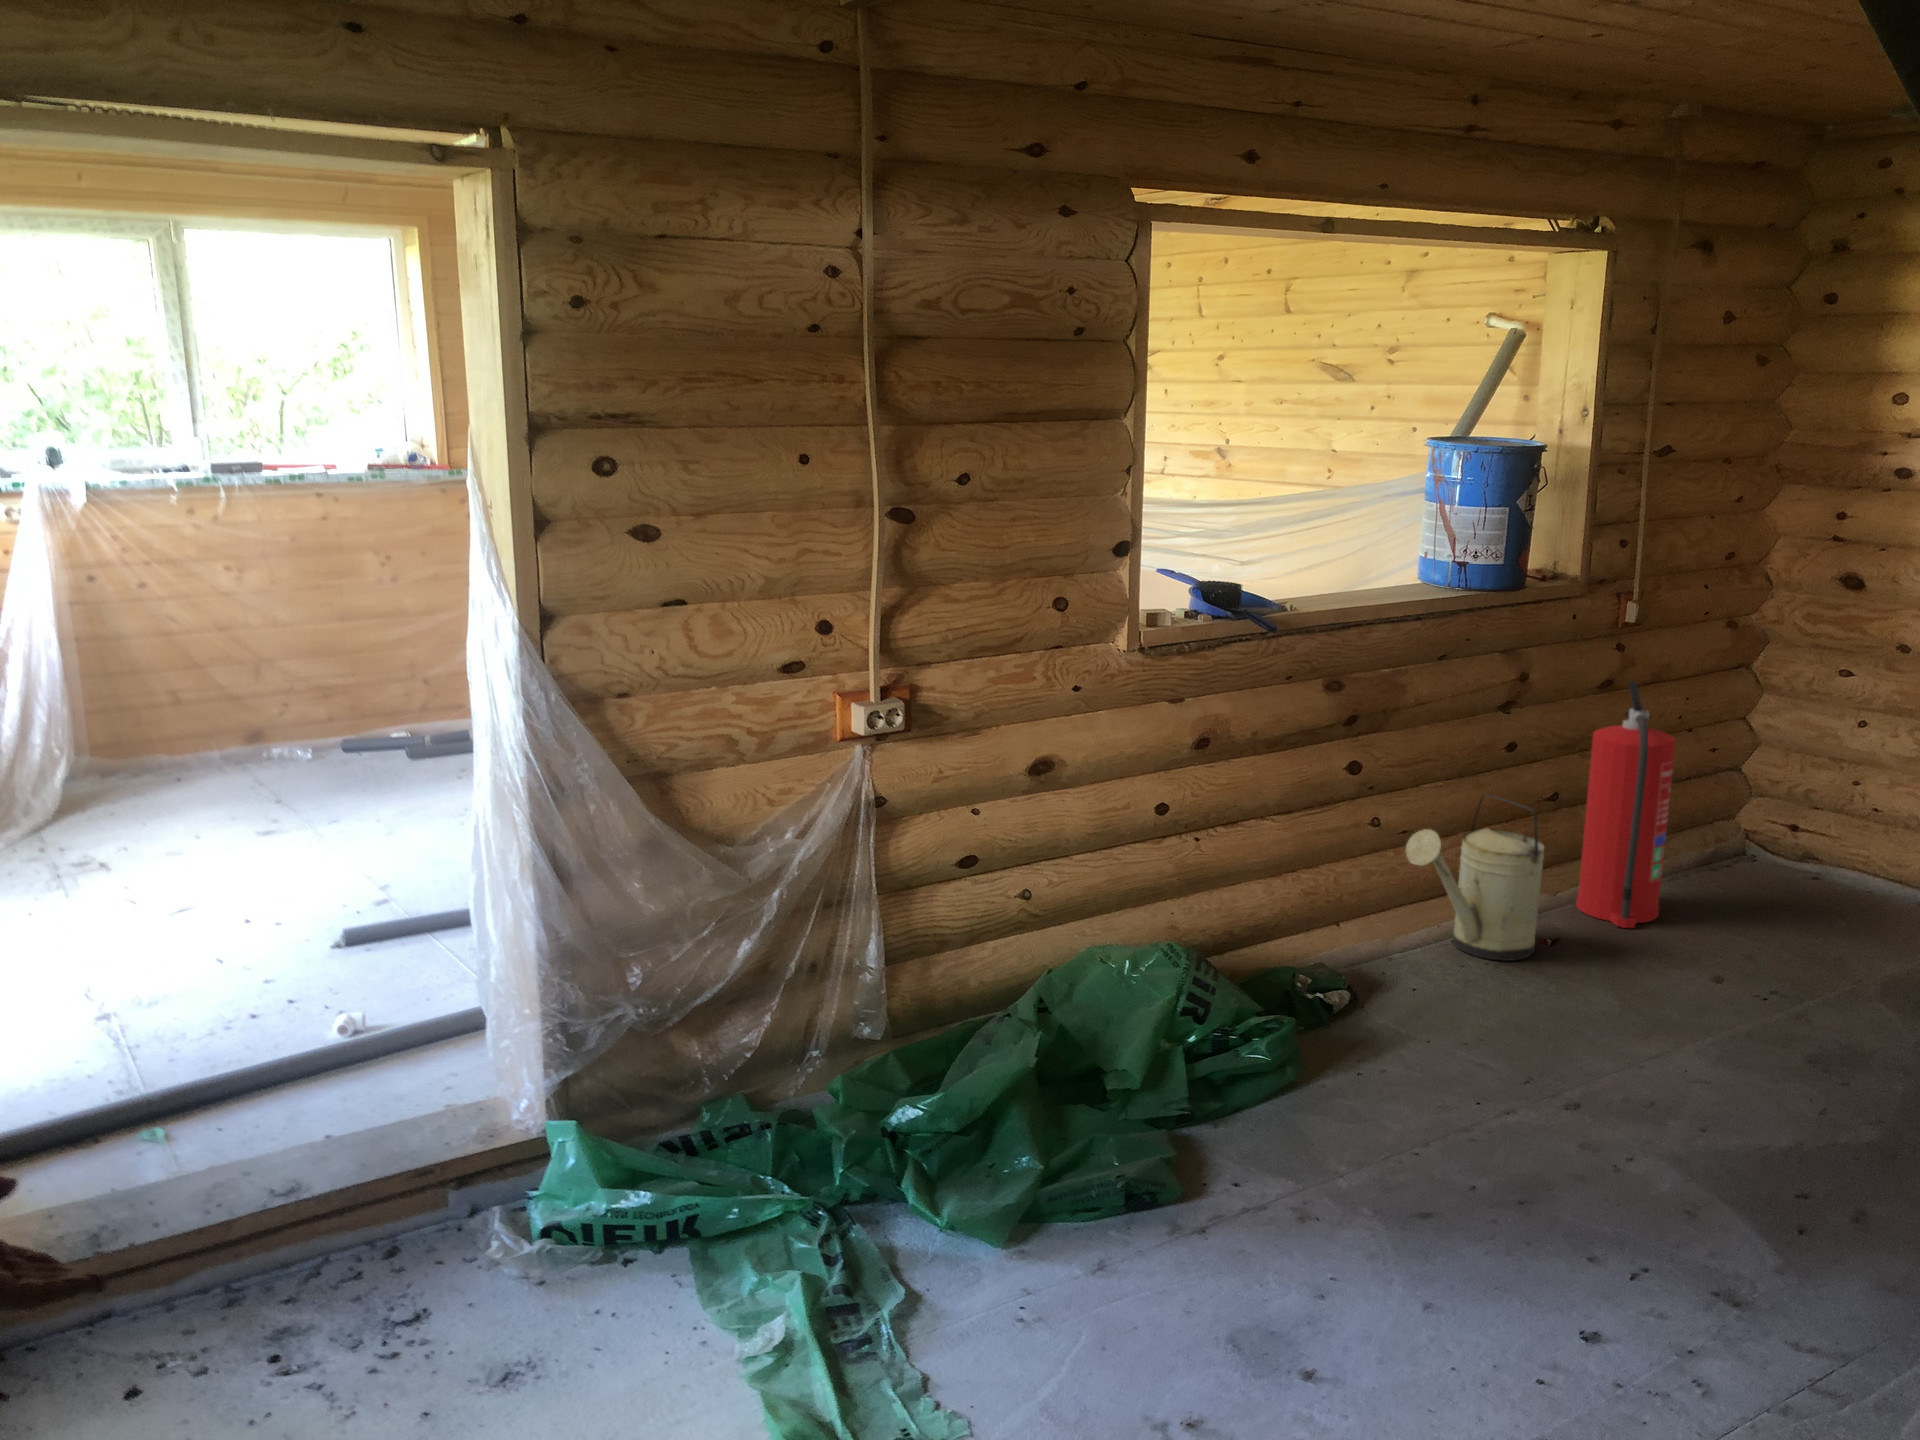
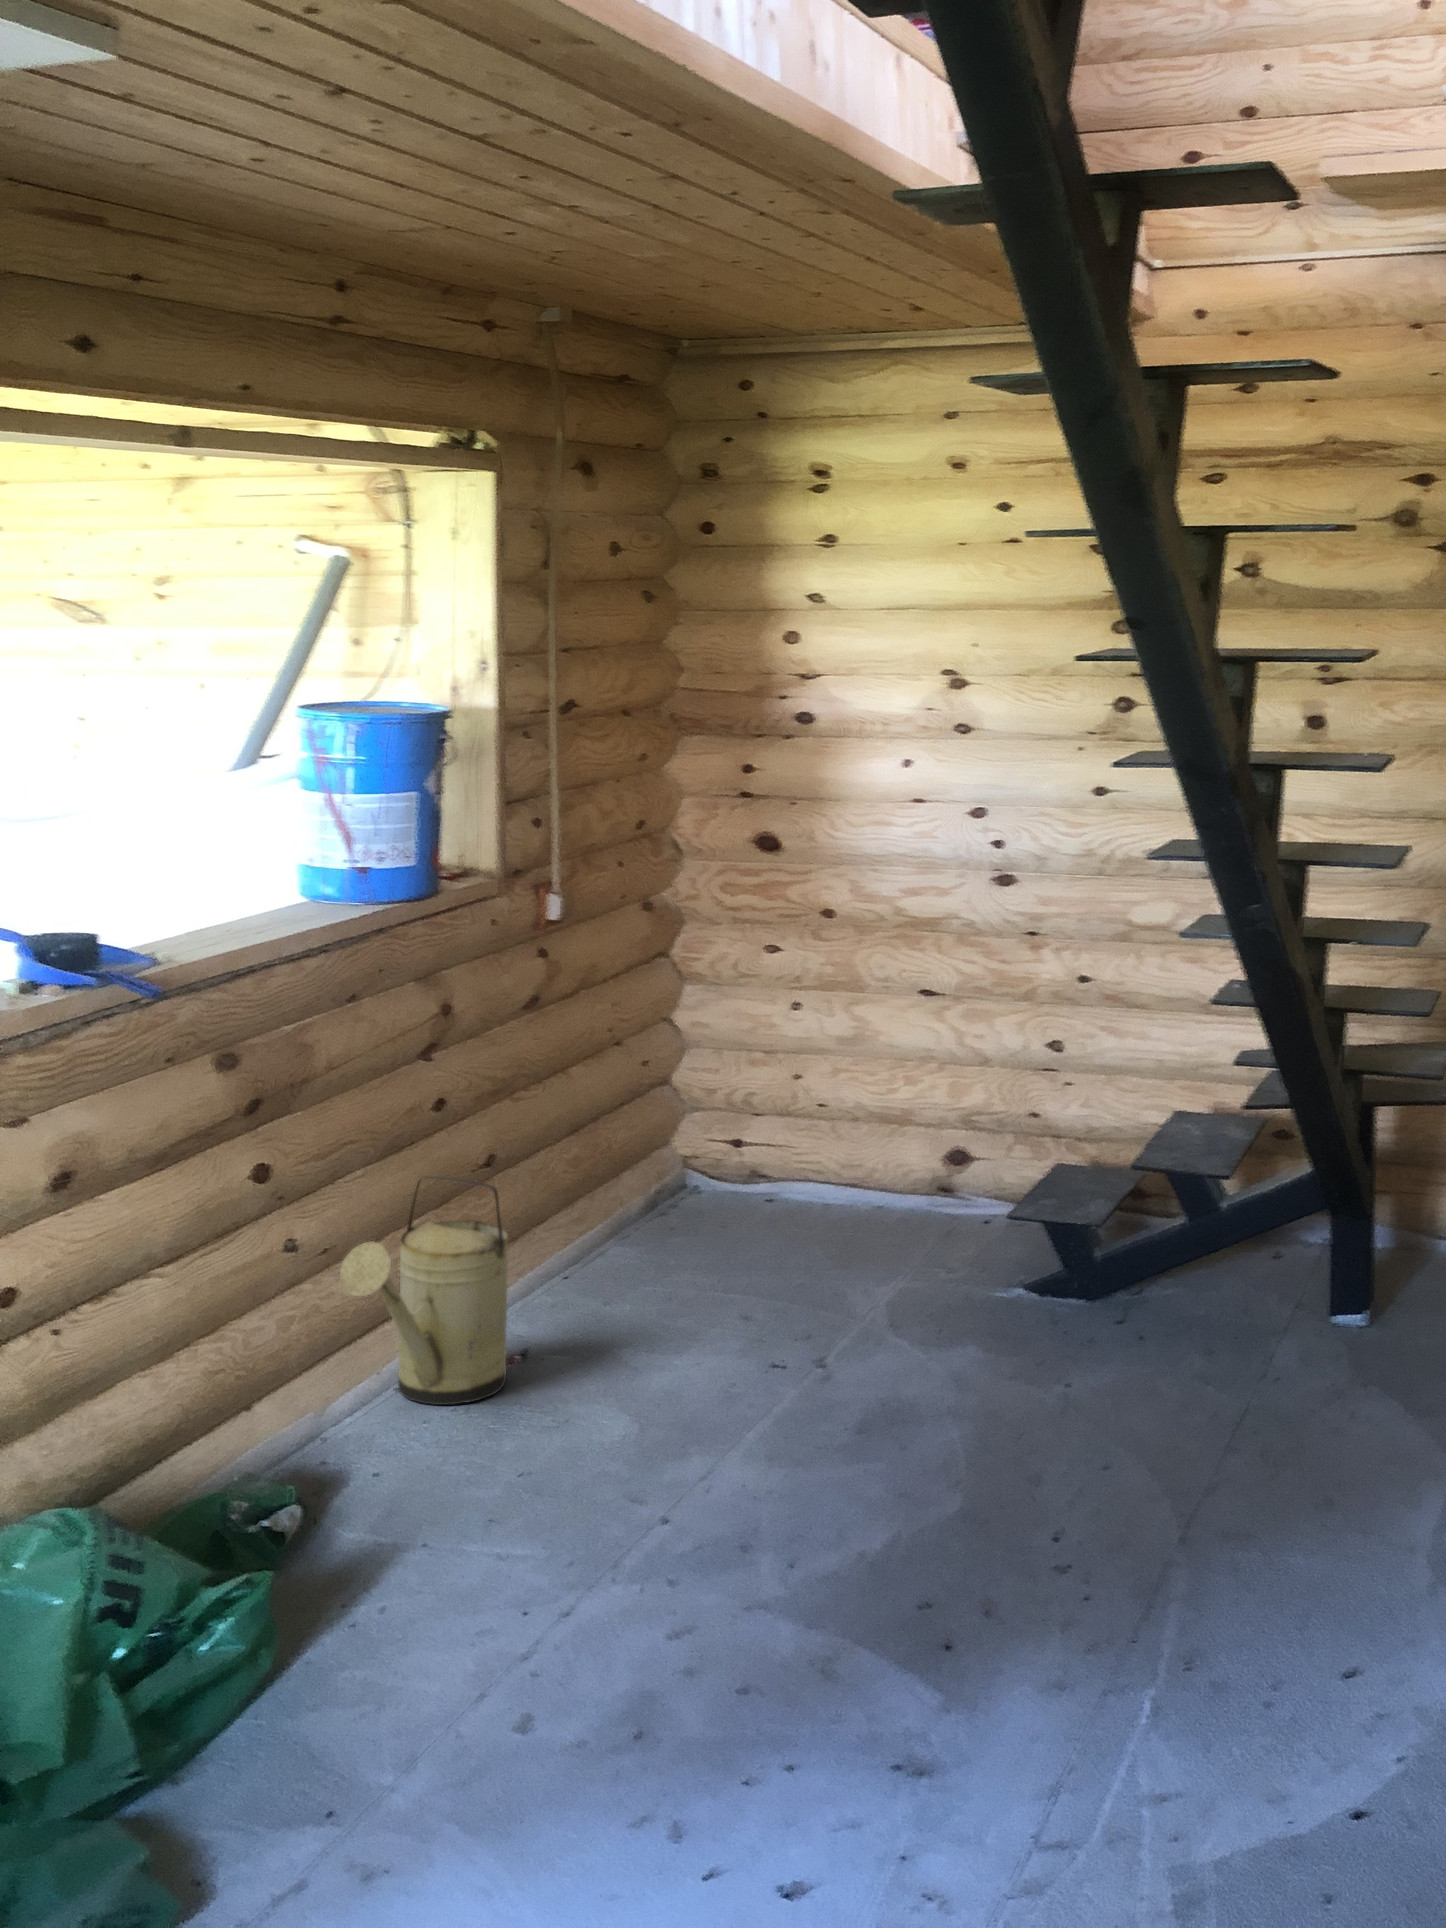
fire extinguisher: present [1576,682,1676,928] -> none [528,995,629,1318]

